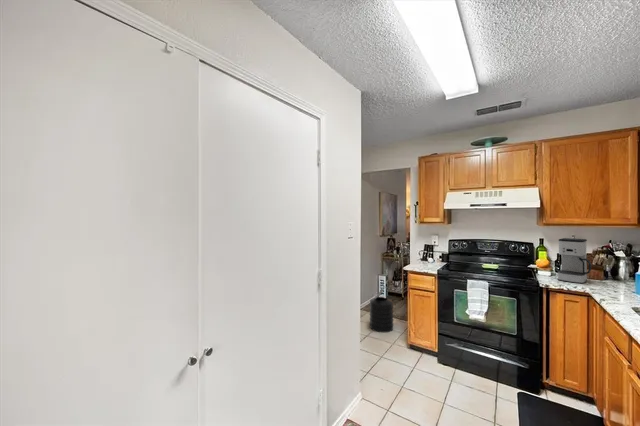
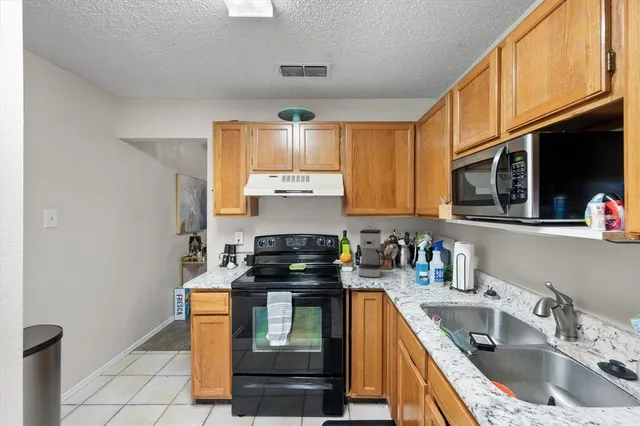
trash can: present [370,290,393,332] -> none [139,316,180,385]

